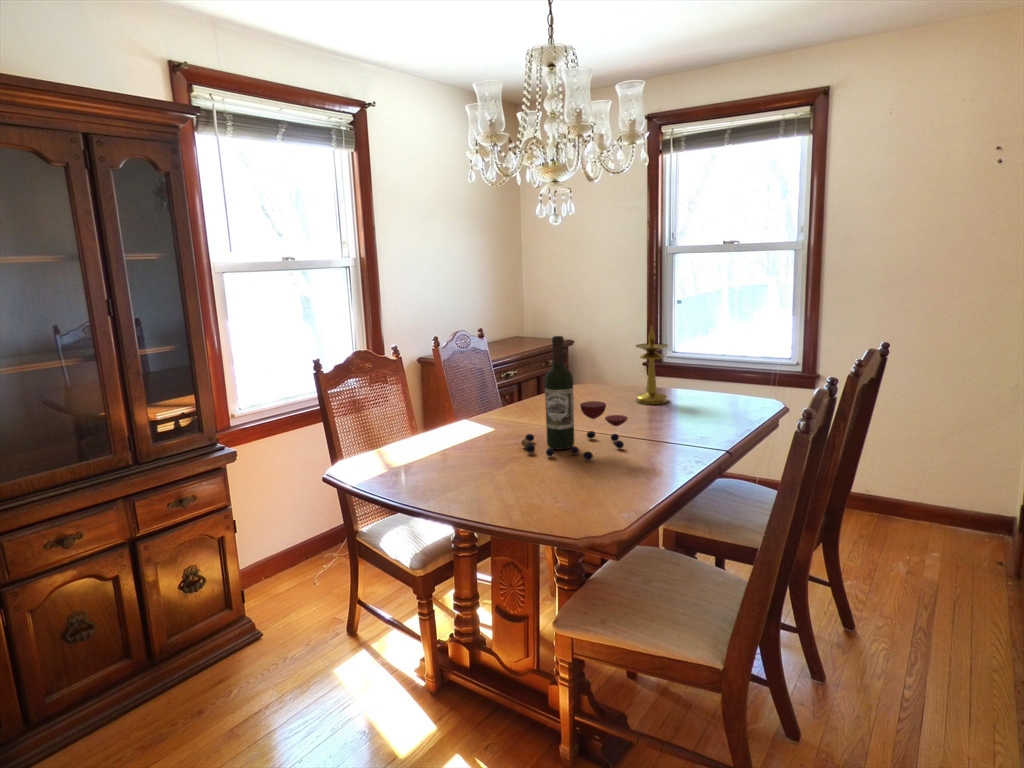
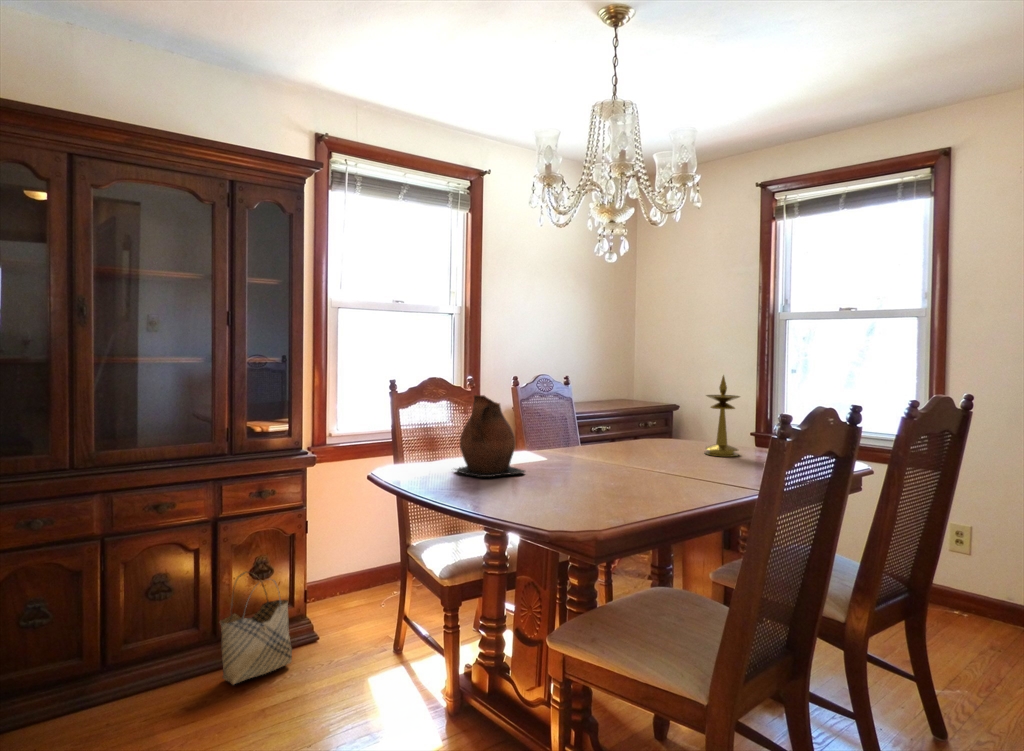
wine bottle: present [521,336,628,460] -> none [560,365,661,489]
ceramic pitcher: none [410,379,488,466] -> present [455,395,525,477]
woven basket: none [159,587,244,711] -> present [220,572,292,685]

